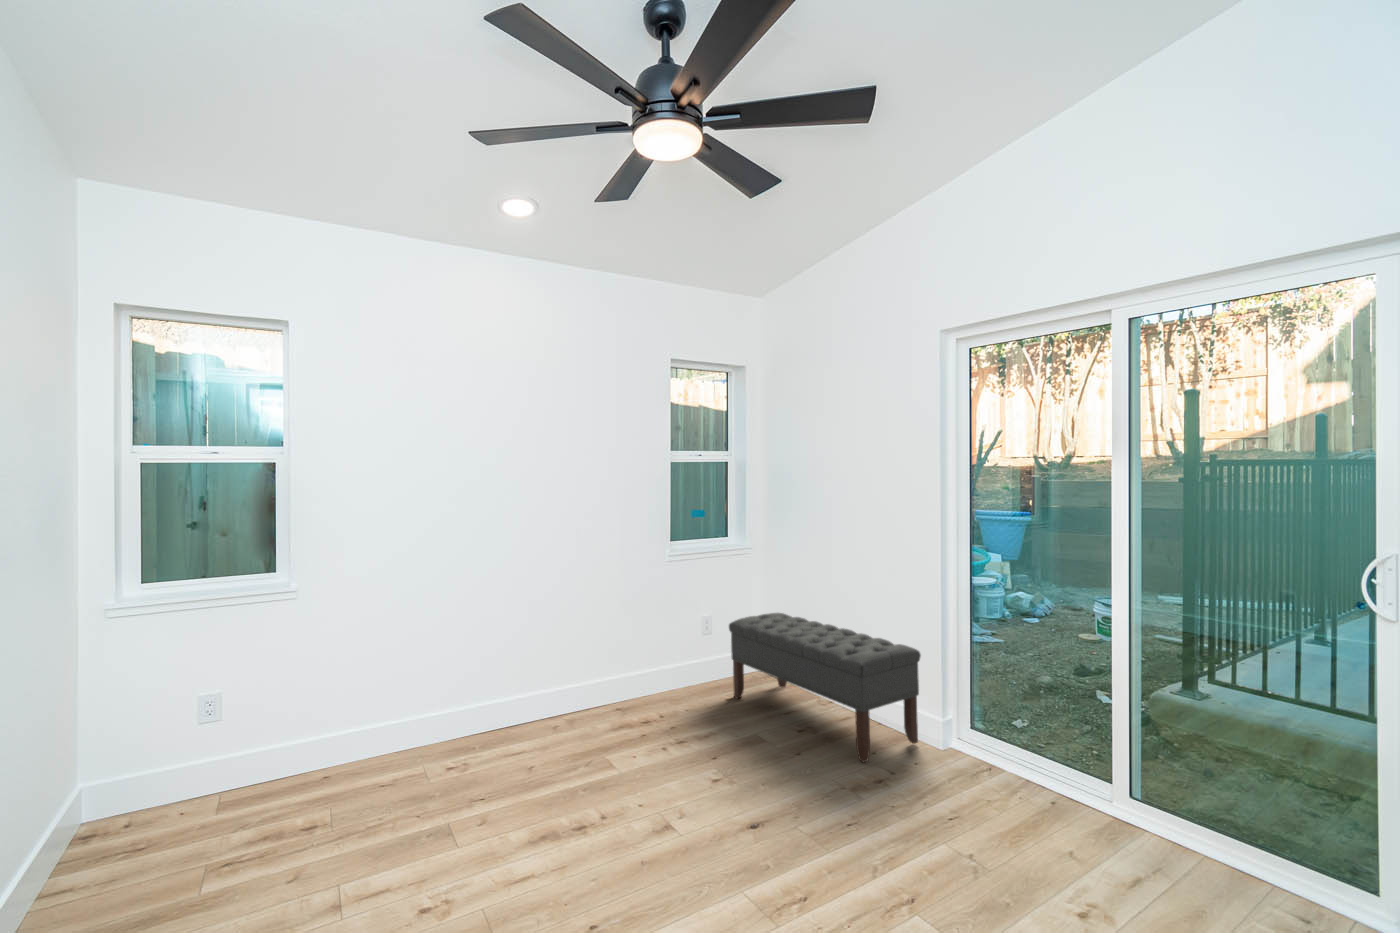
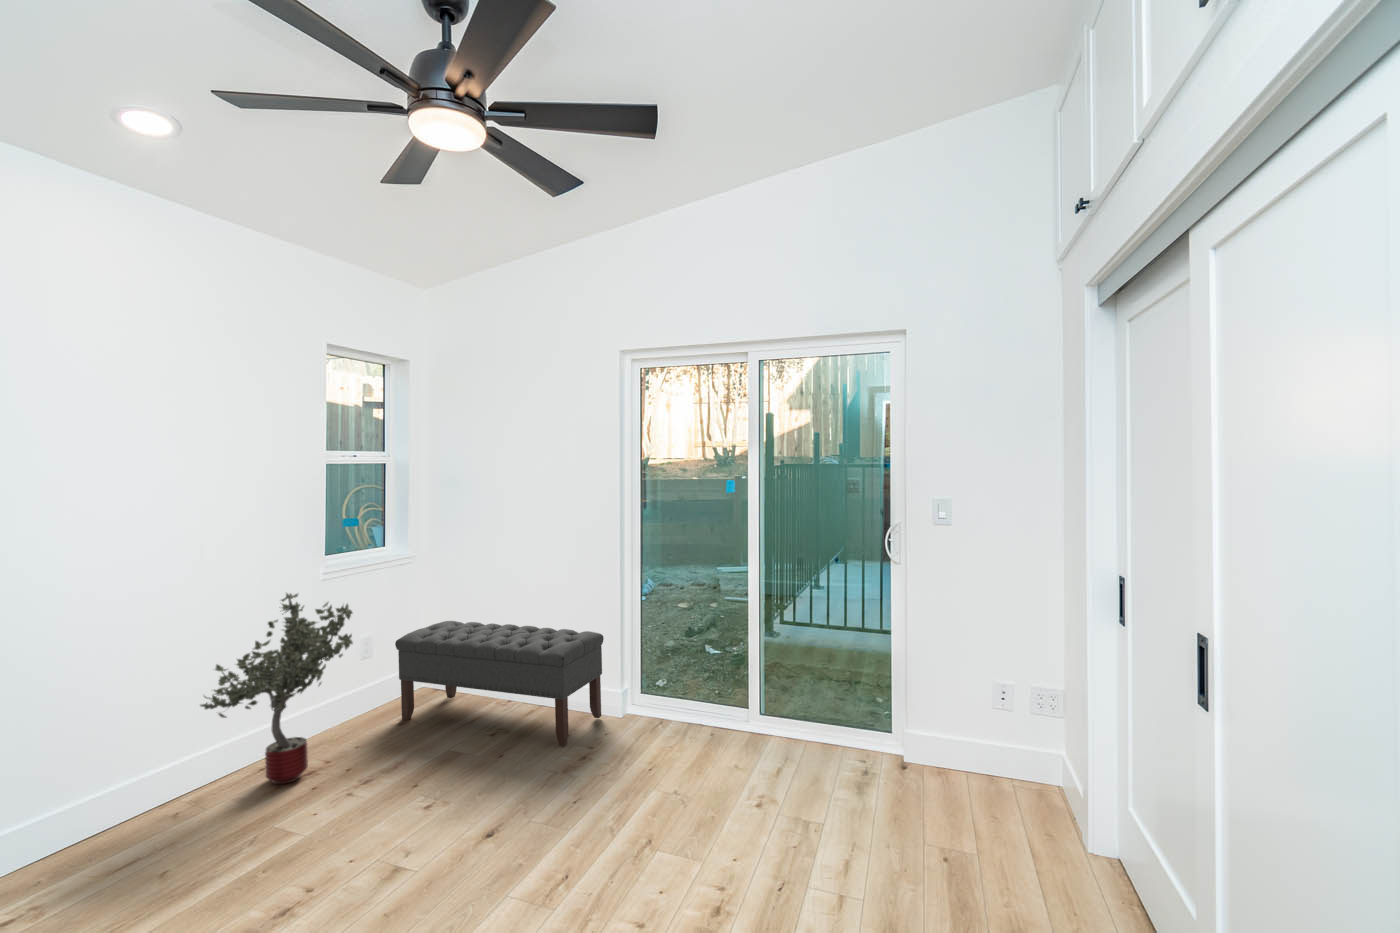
potted tree: none [571,568,687,727] -> present [200,594,353,784]

